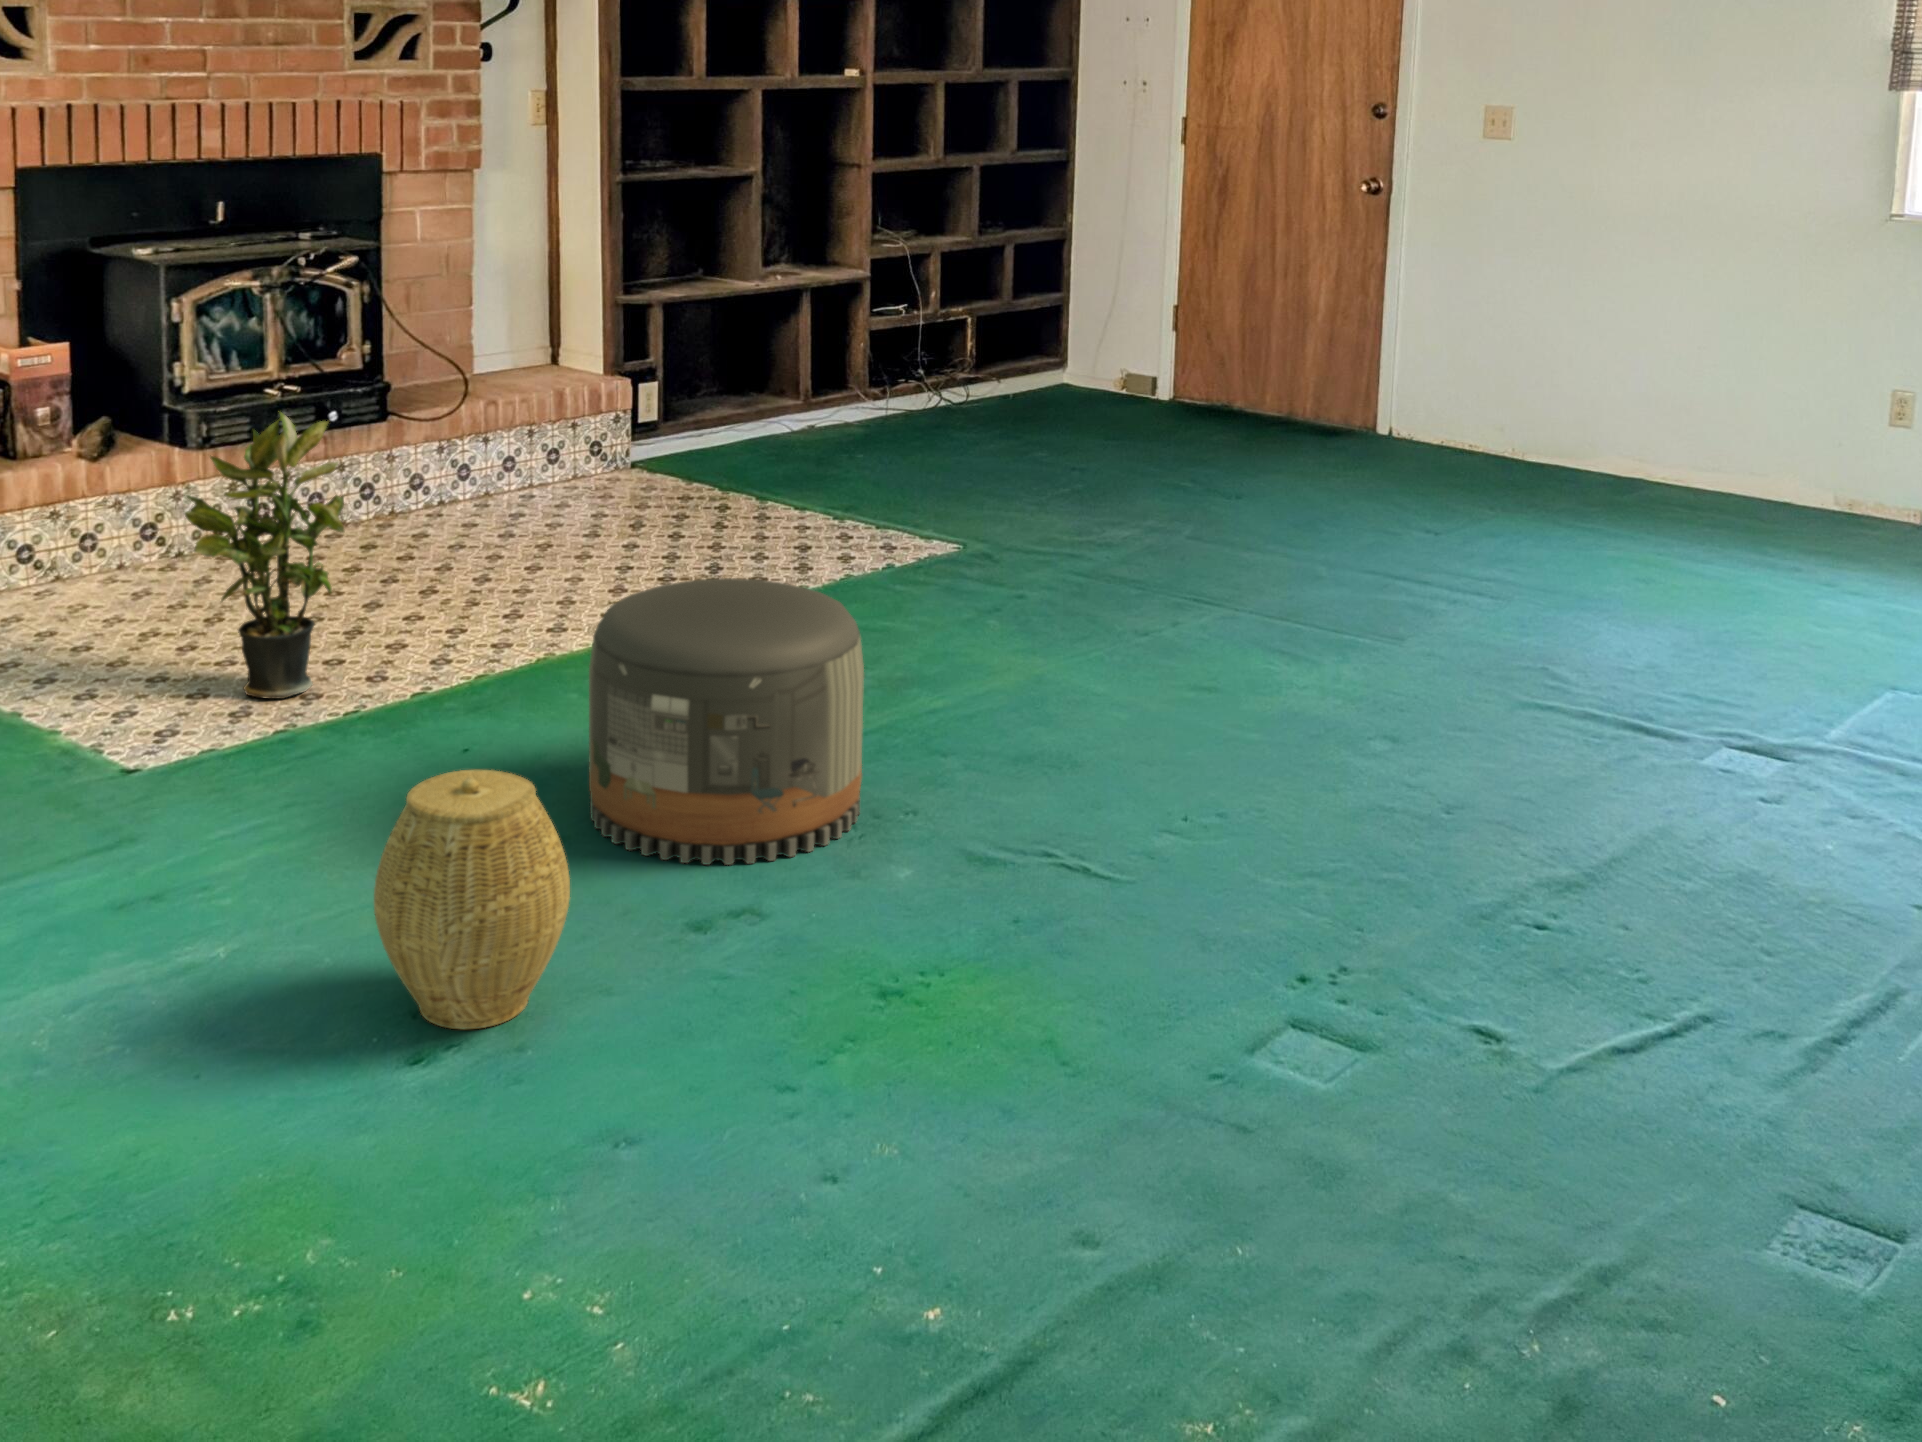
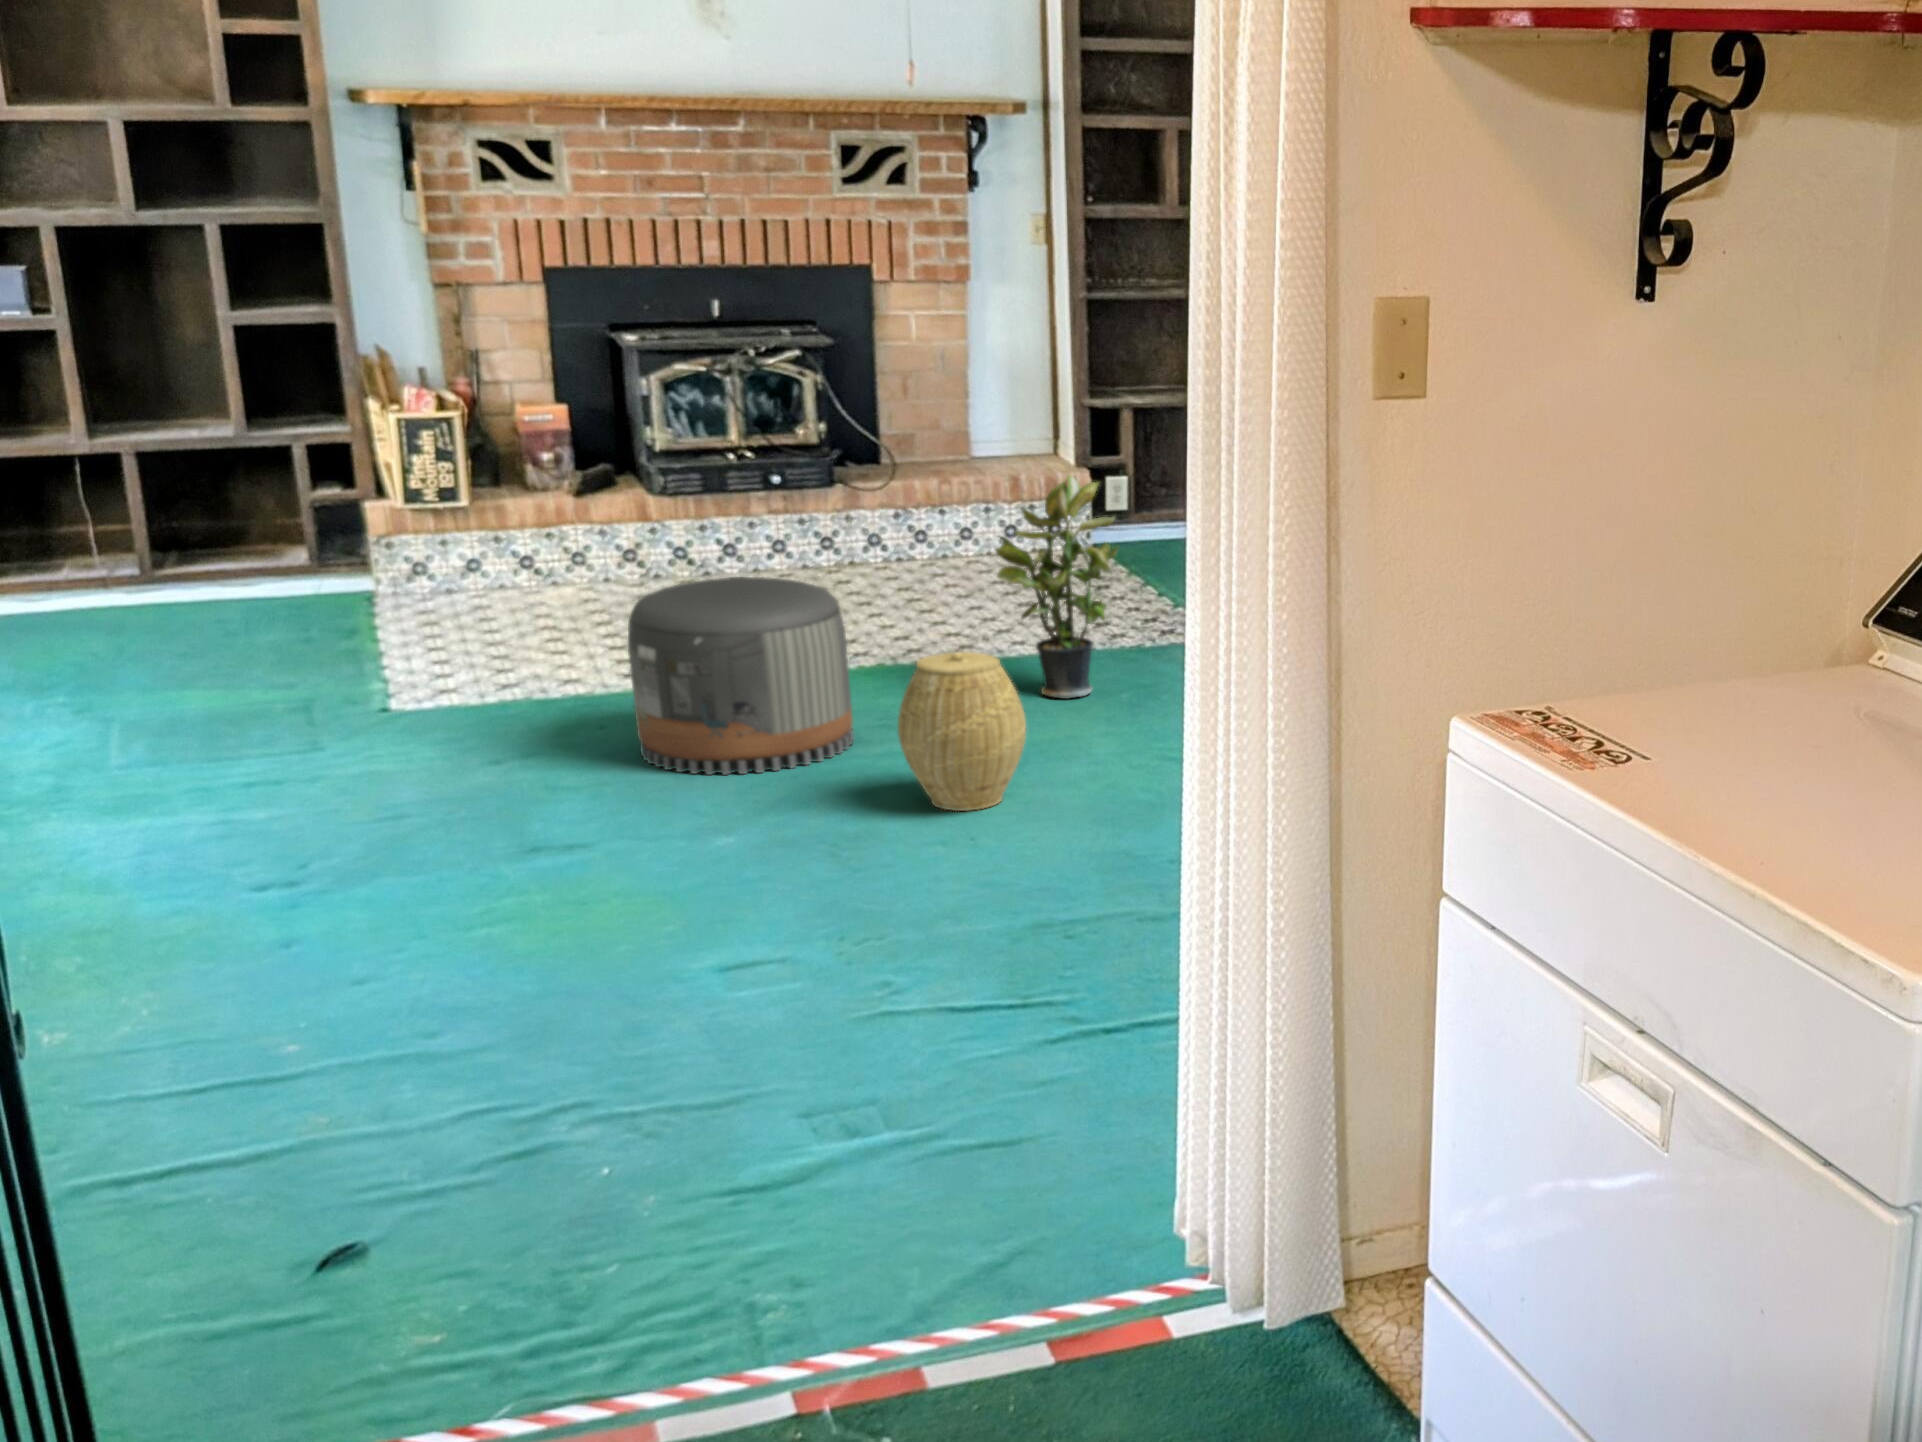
potted plant: present [184,413,344,699] -> present [995,475,1118,699]
woven basket: present [374,769,570,1029] -> present [898,652,1026,811]

